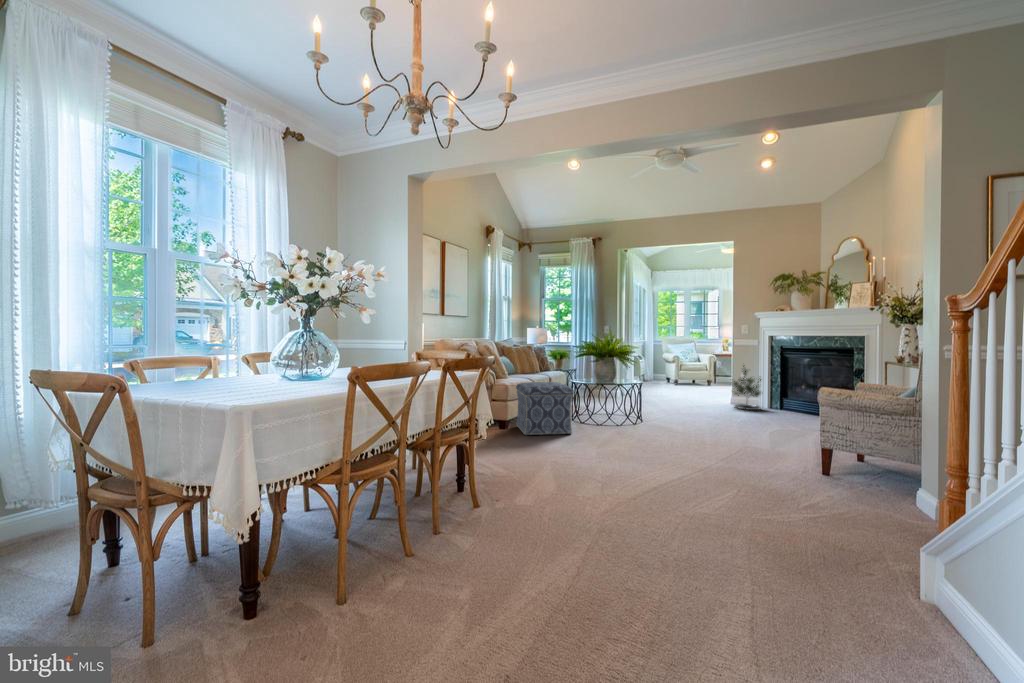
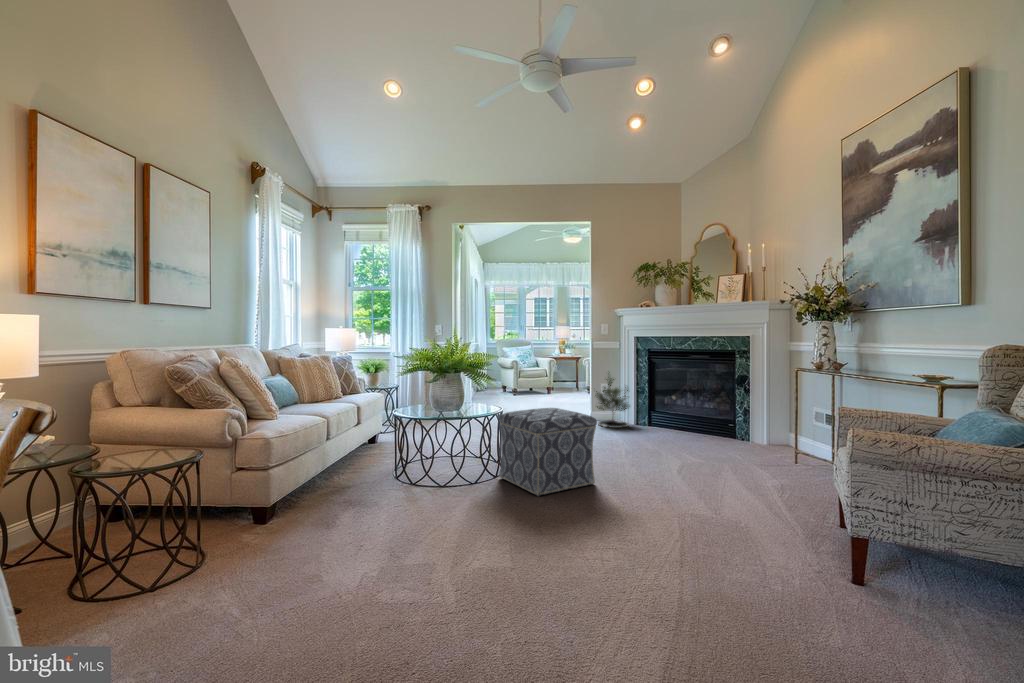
ottoman: present [516,382,574,436] -> present [498,408,597,496]

